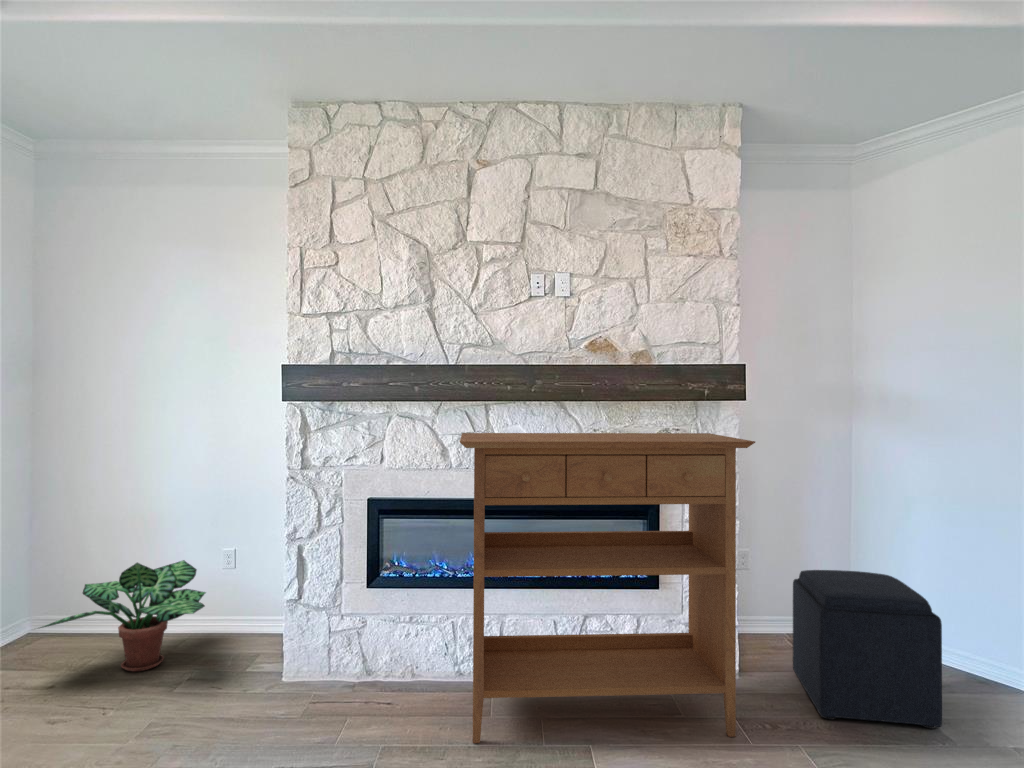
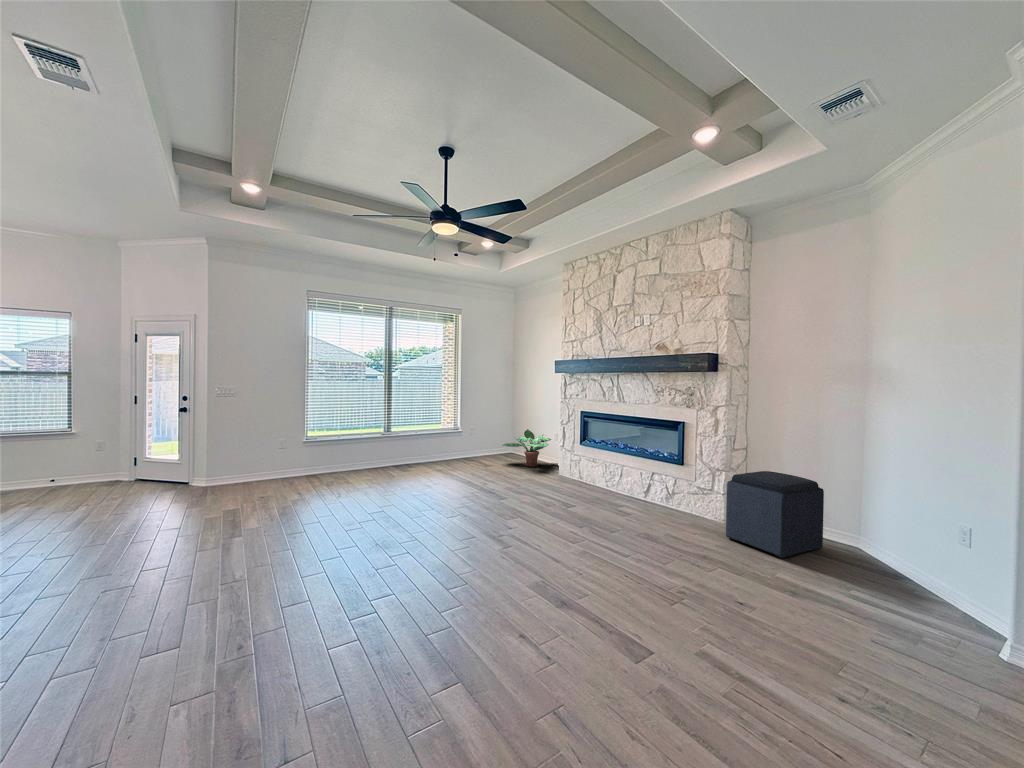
console table: present [460,433,755,743] -> none [574,387,707,527]

